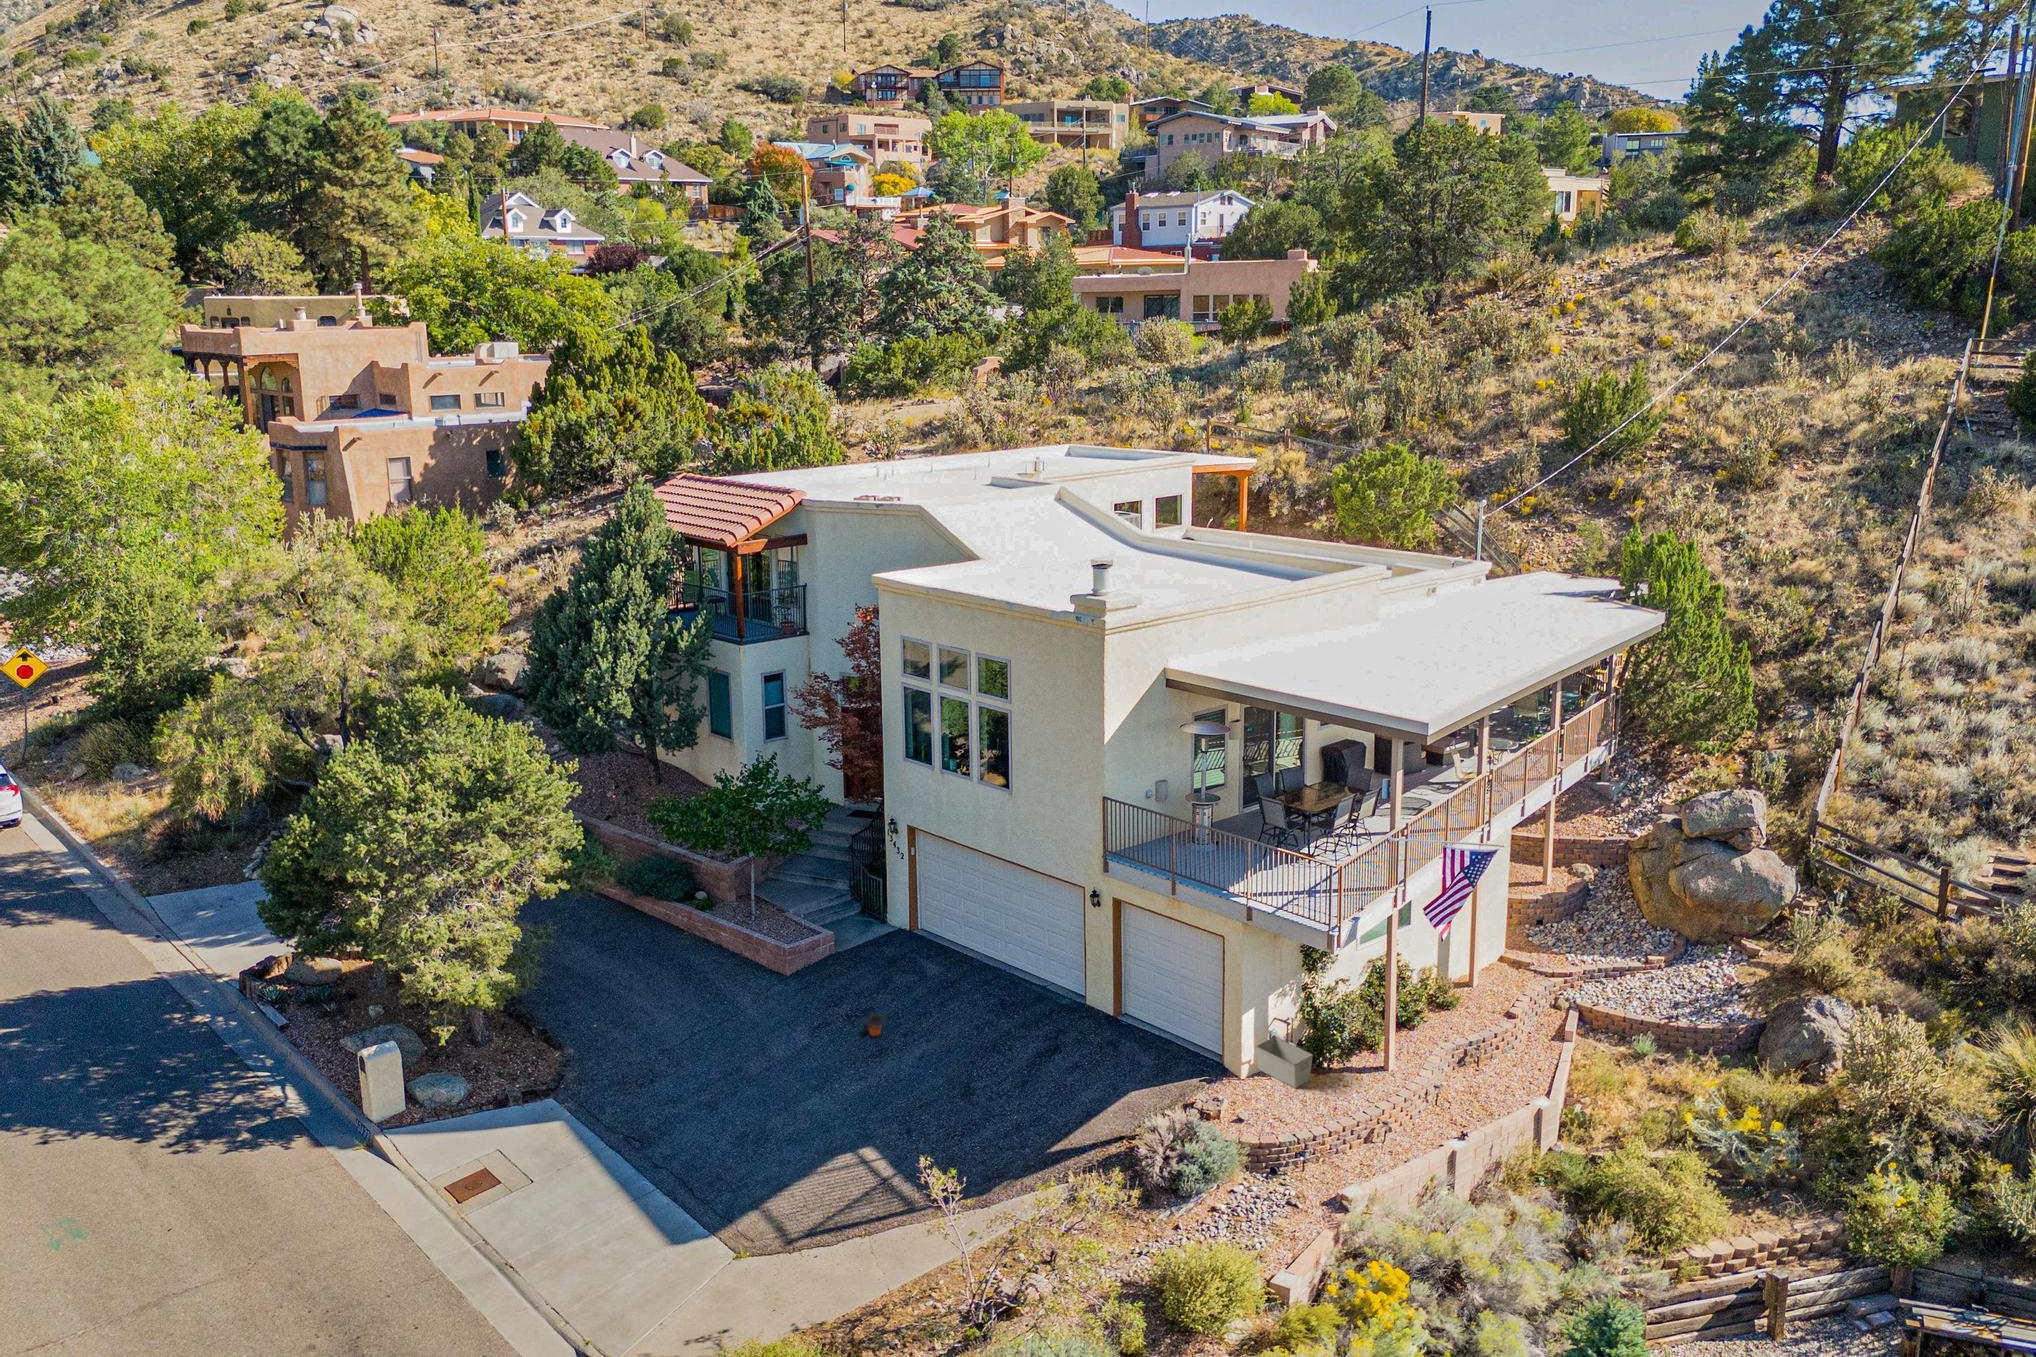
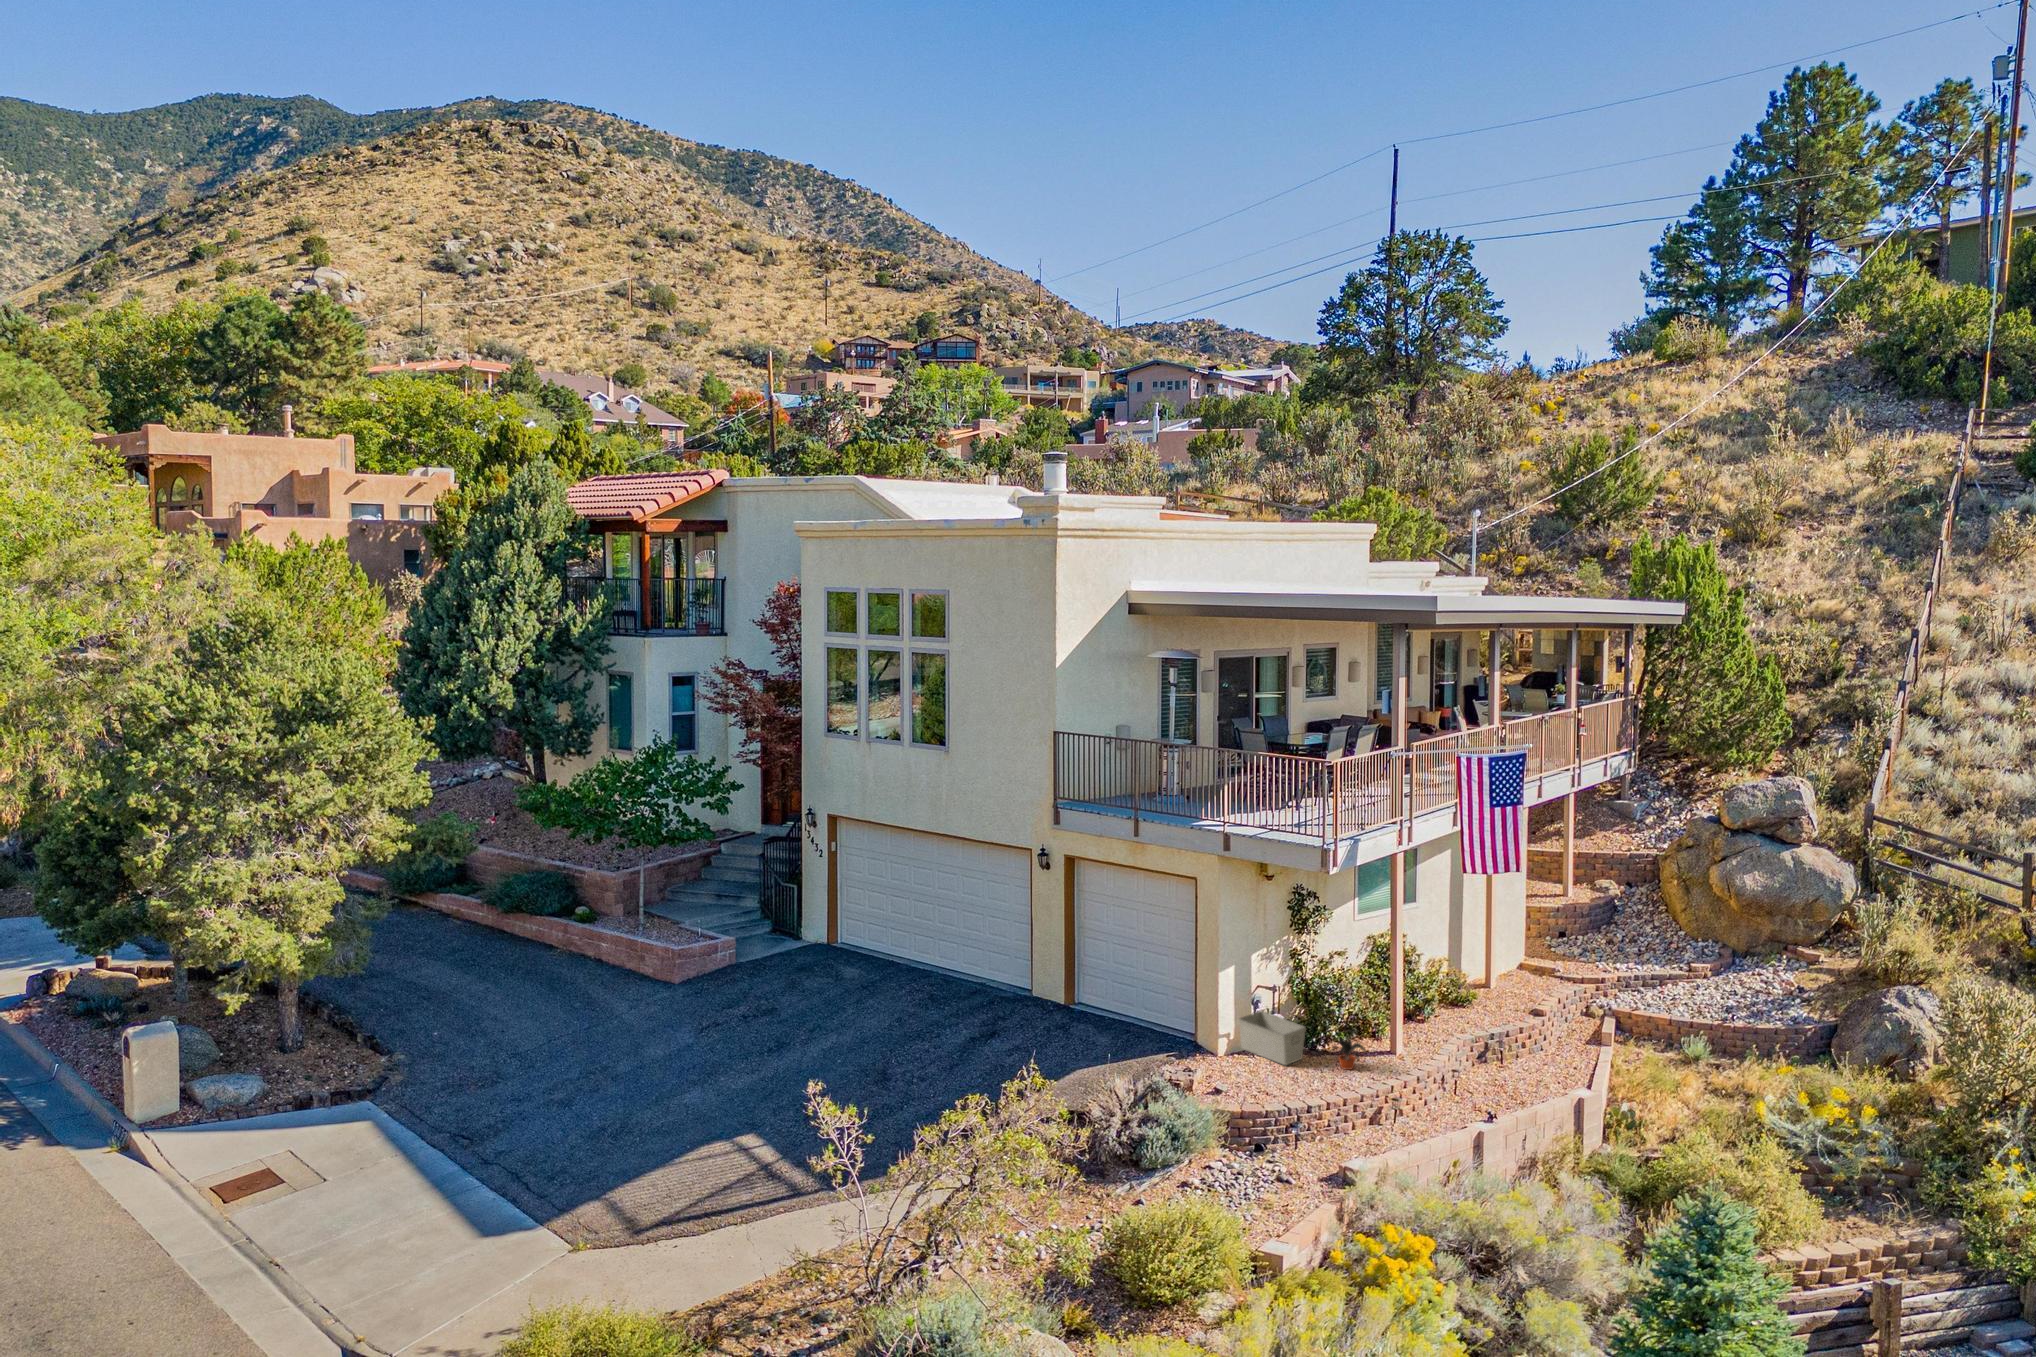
potted plant: present [863,1011,885,1036] -> present [1332,1038,1366,1070]

